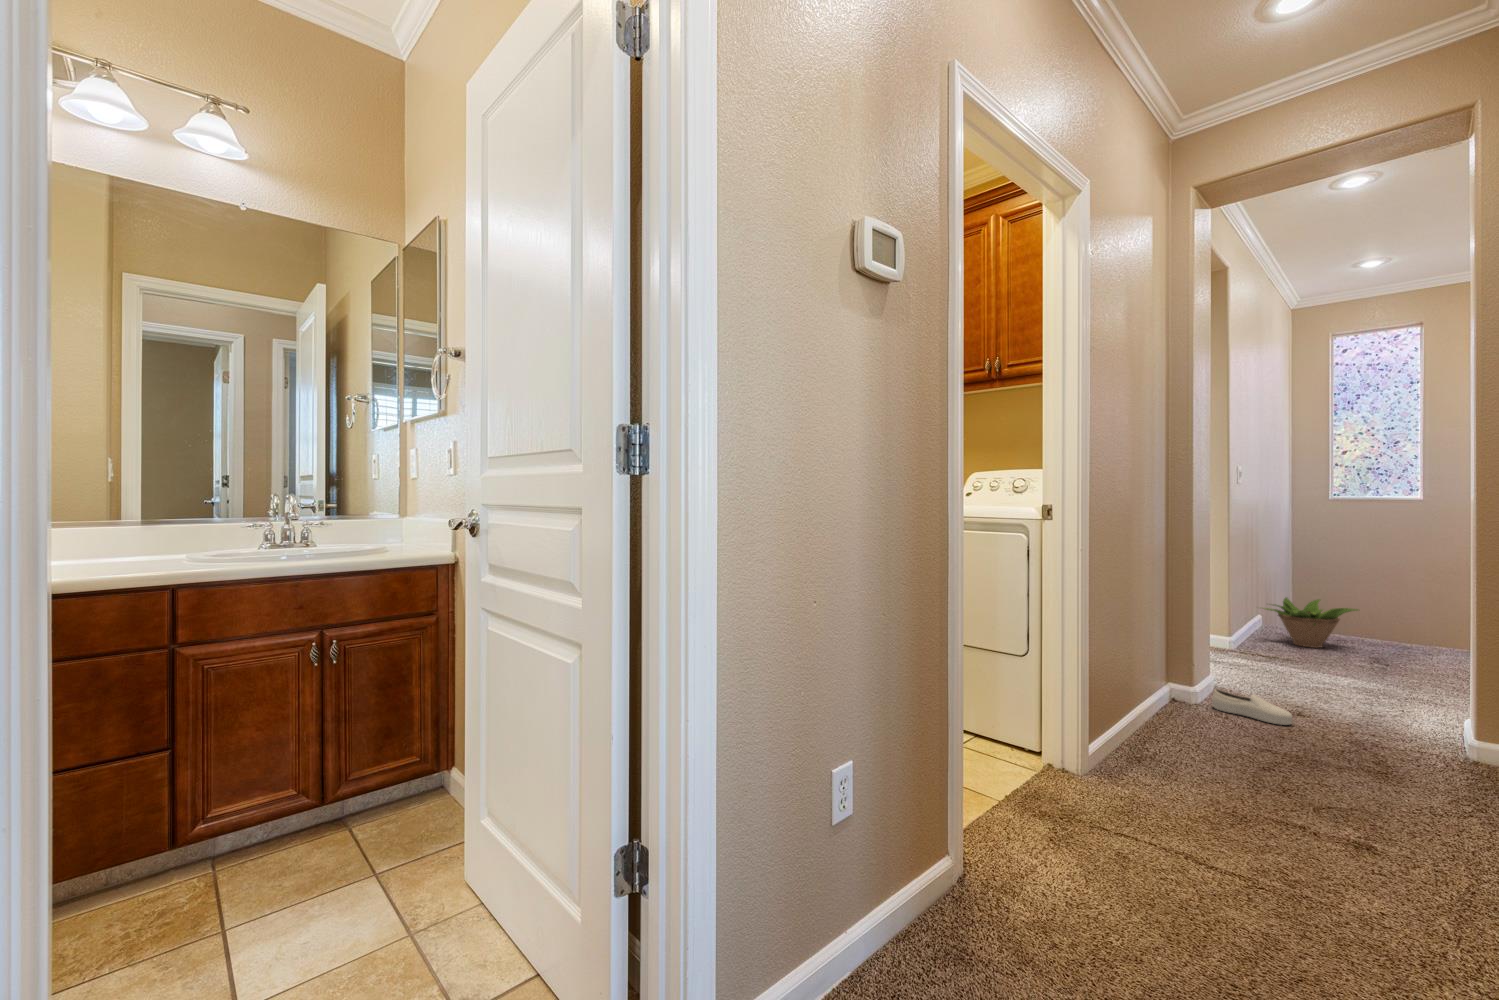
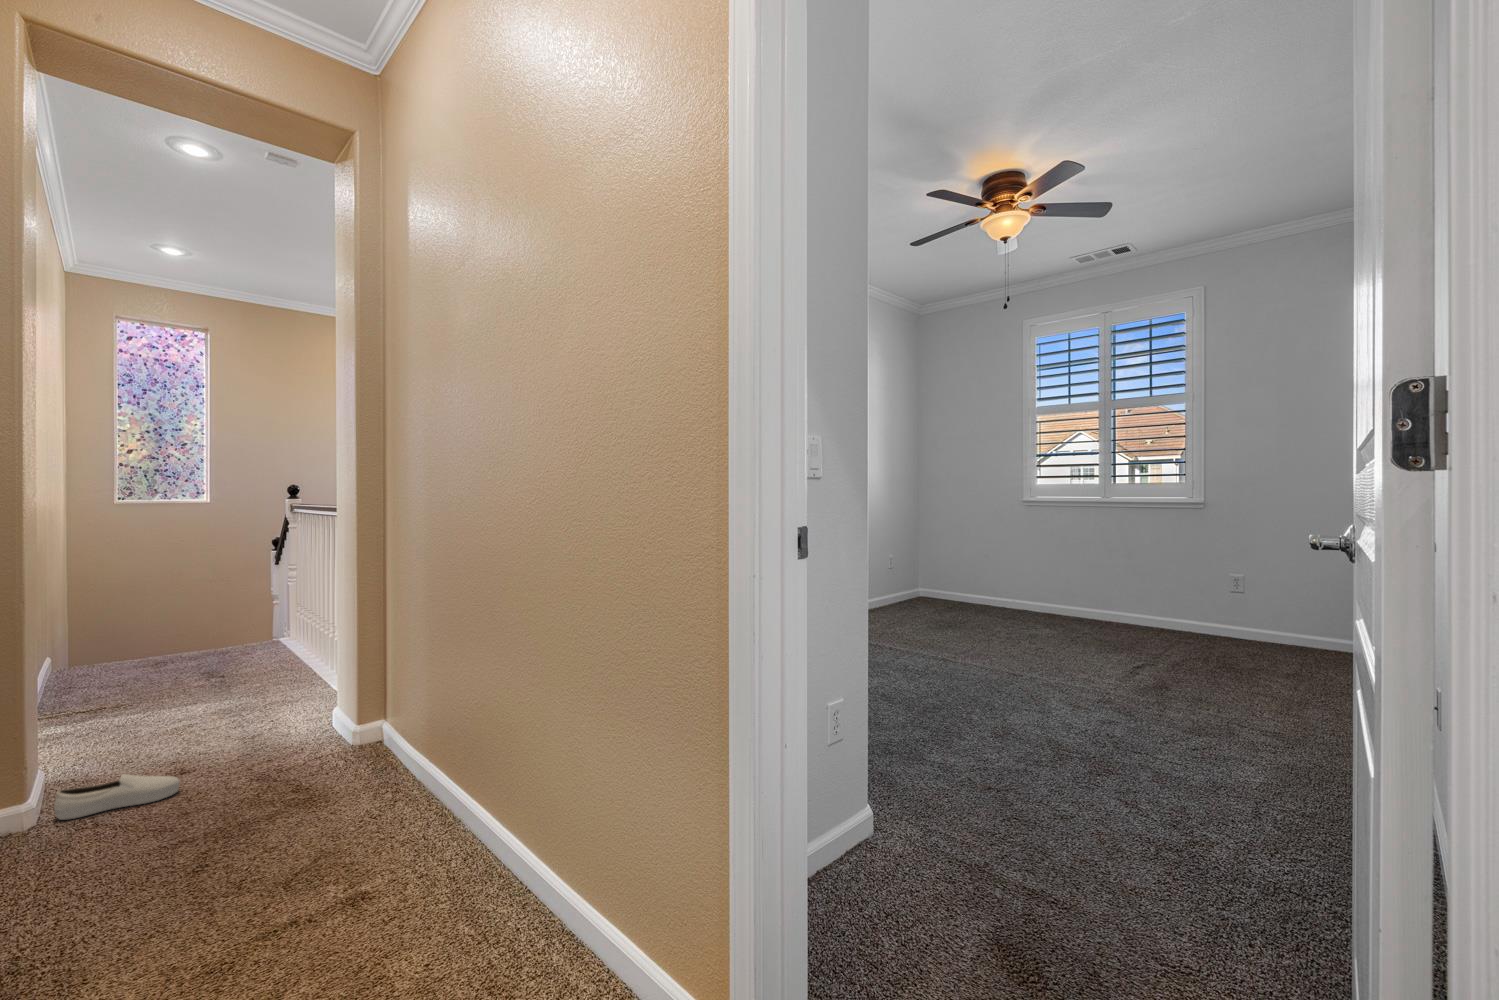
decorative plant: present [1264,597,1358,648] -> none [48,621,177,683]

